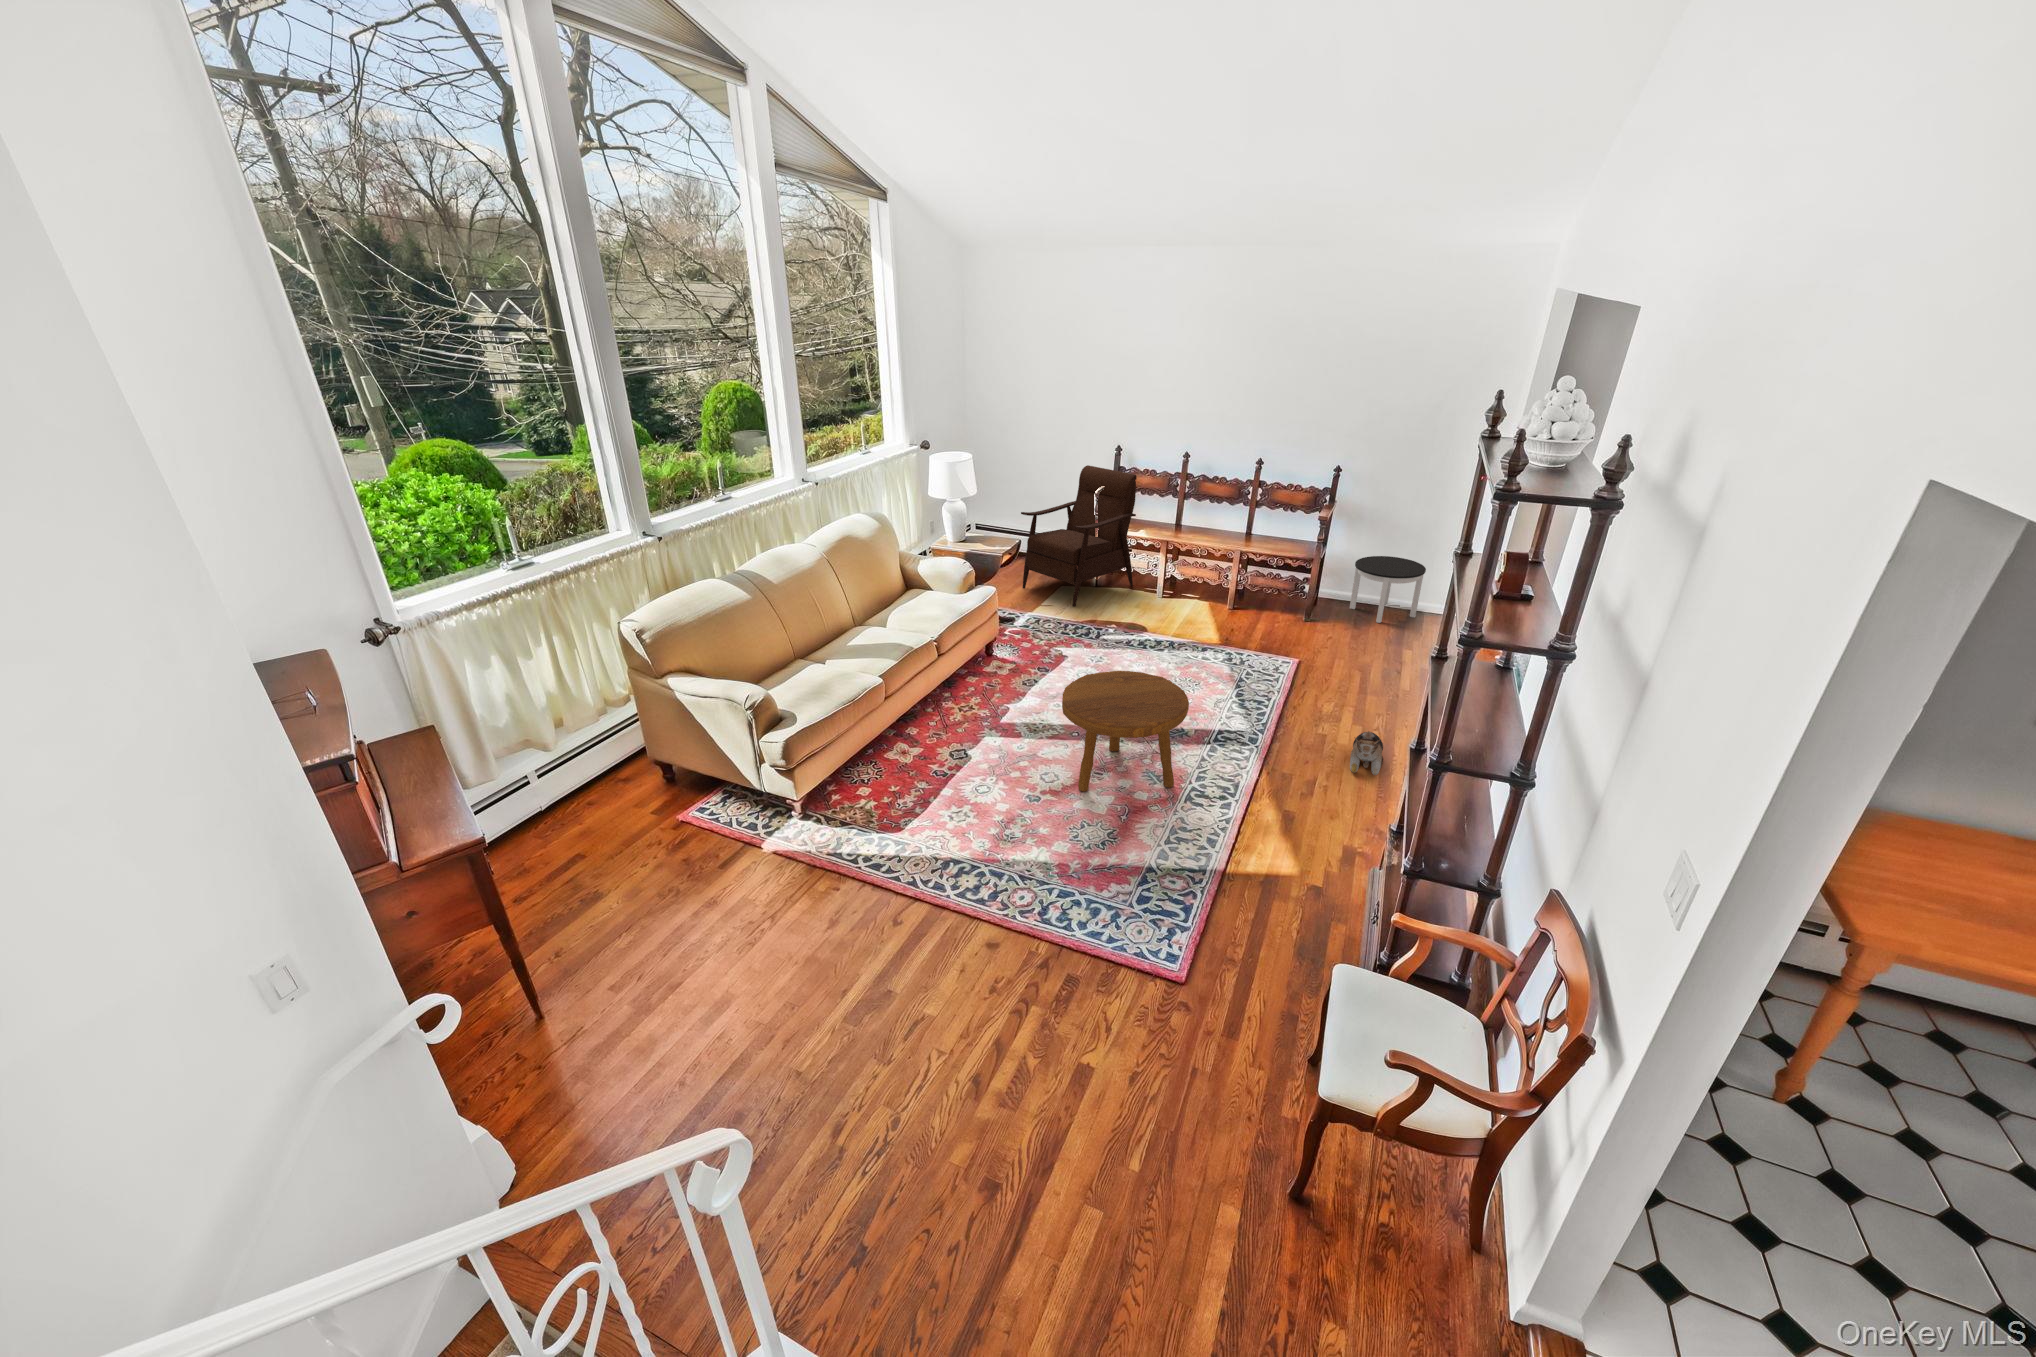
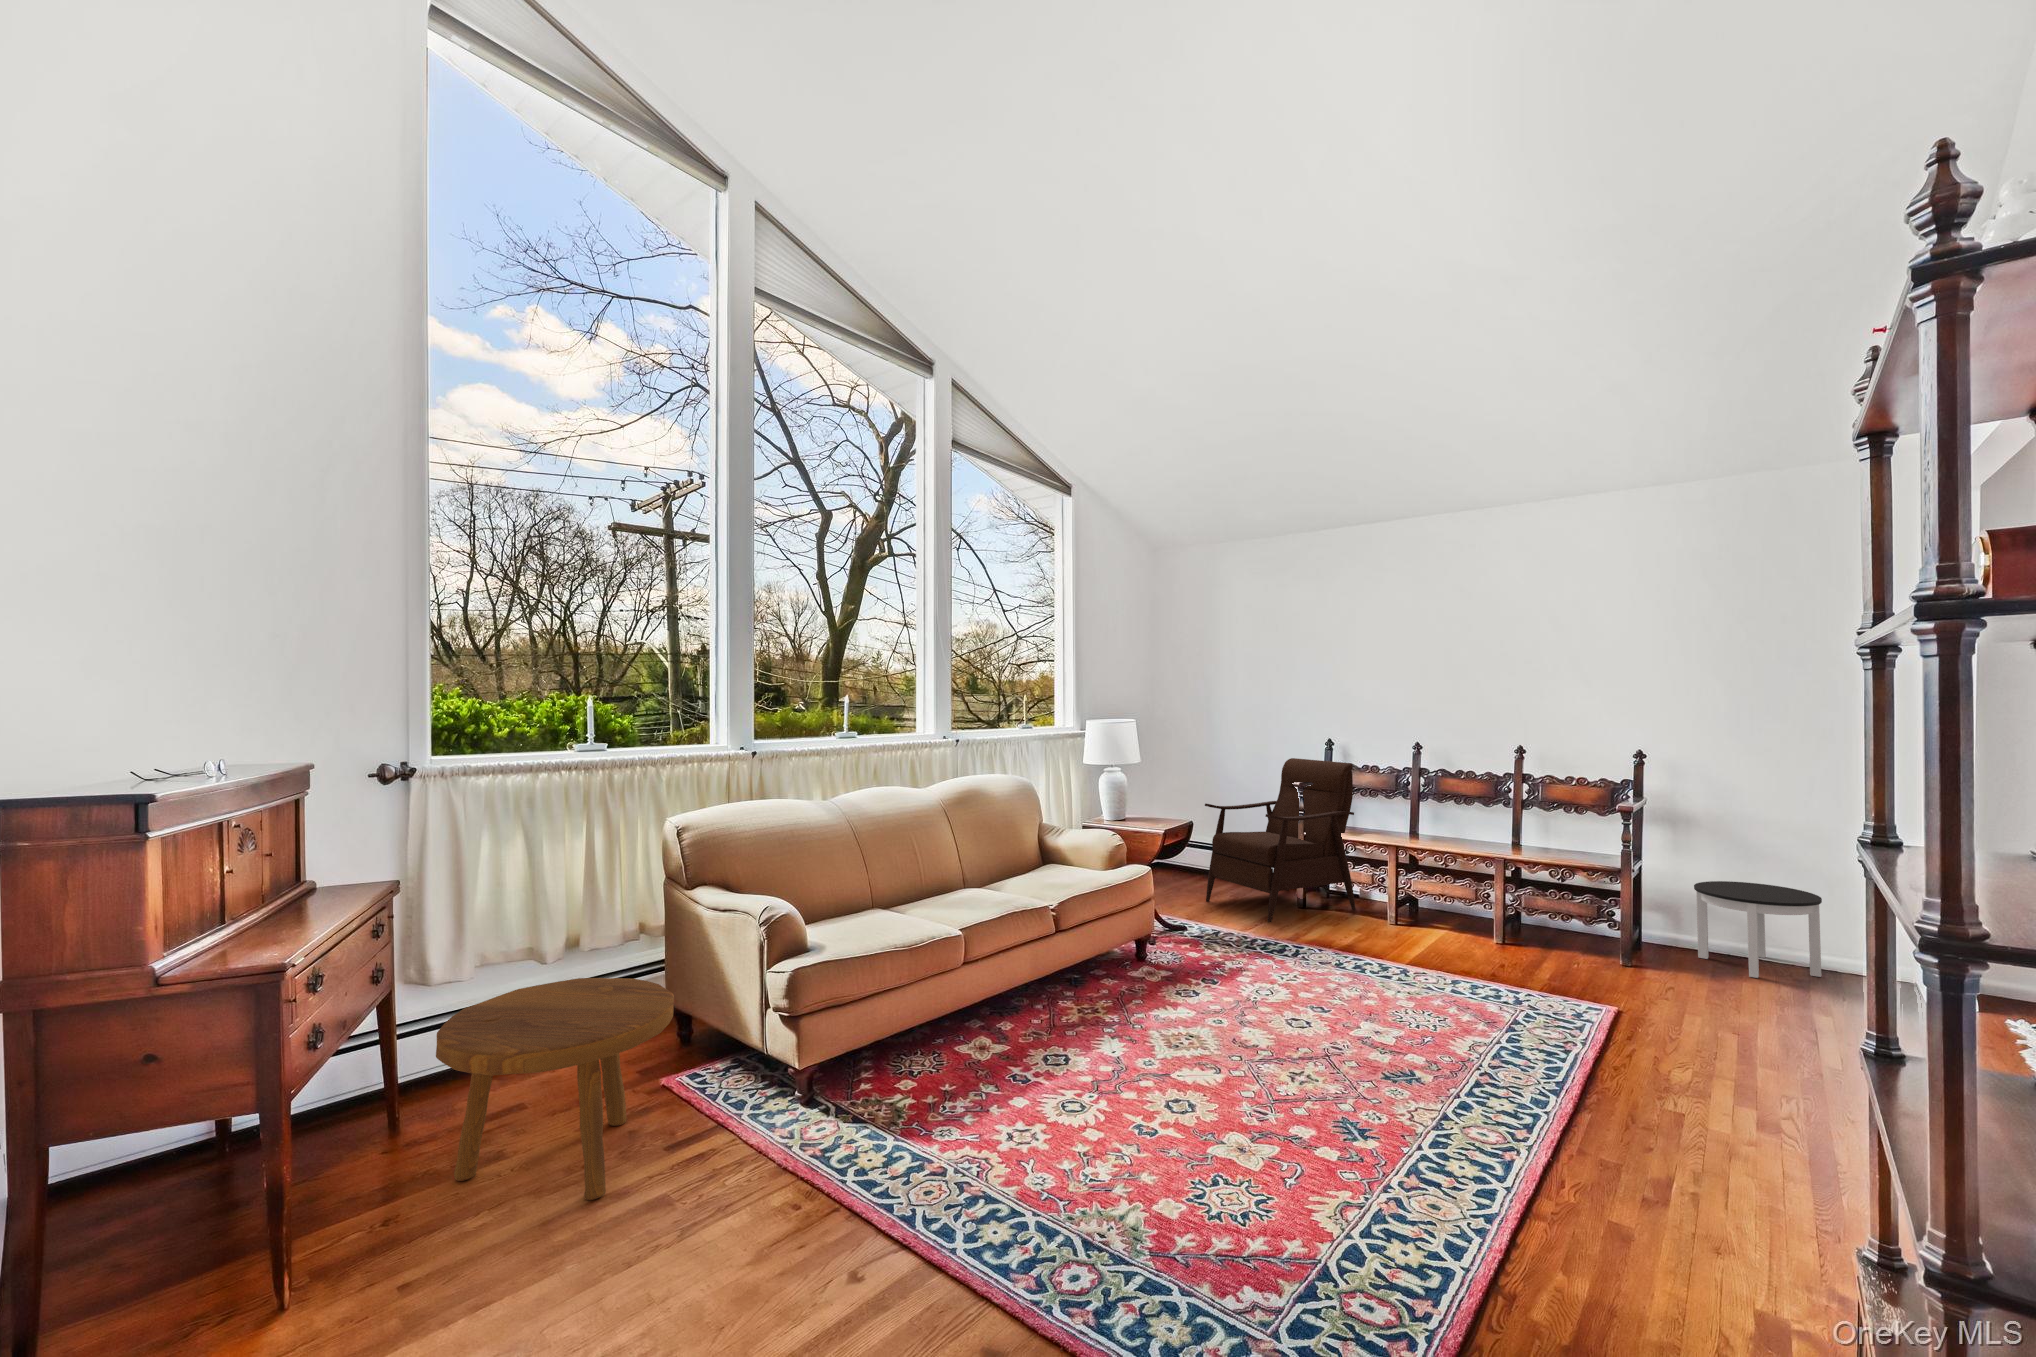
footstool: present [1062,671,1189,792] -> present [436,978,674,1200]
plush toy: present [1350,731,1383,775] -> none [1729,1089,1806,1187]

